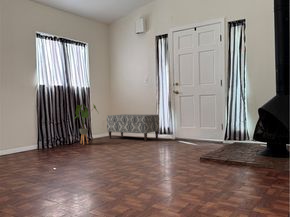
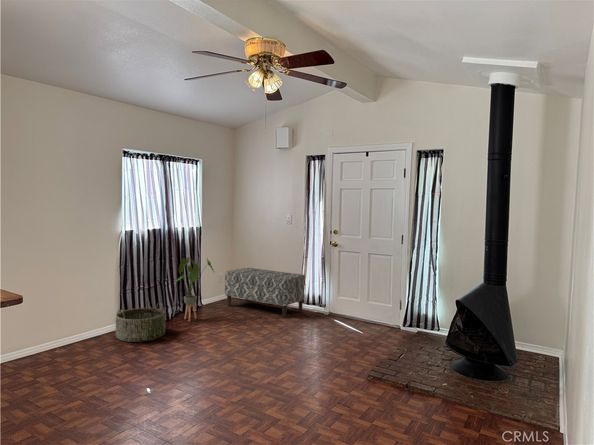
basket: none [35,131,68,153] -> present [116,303,165,342]

